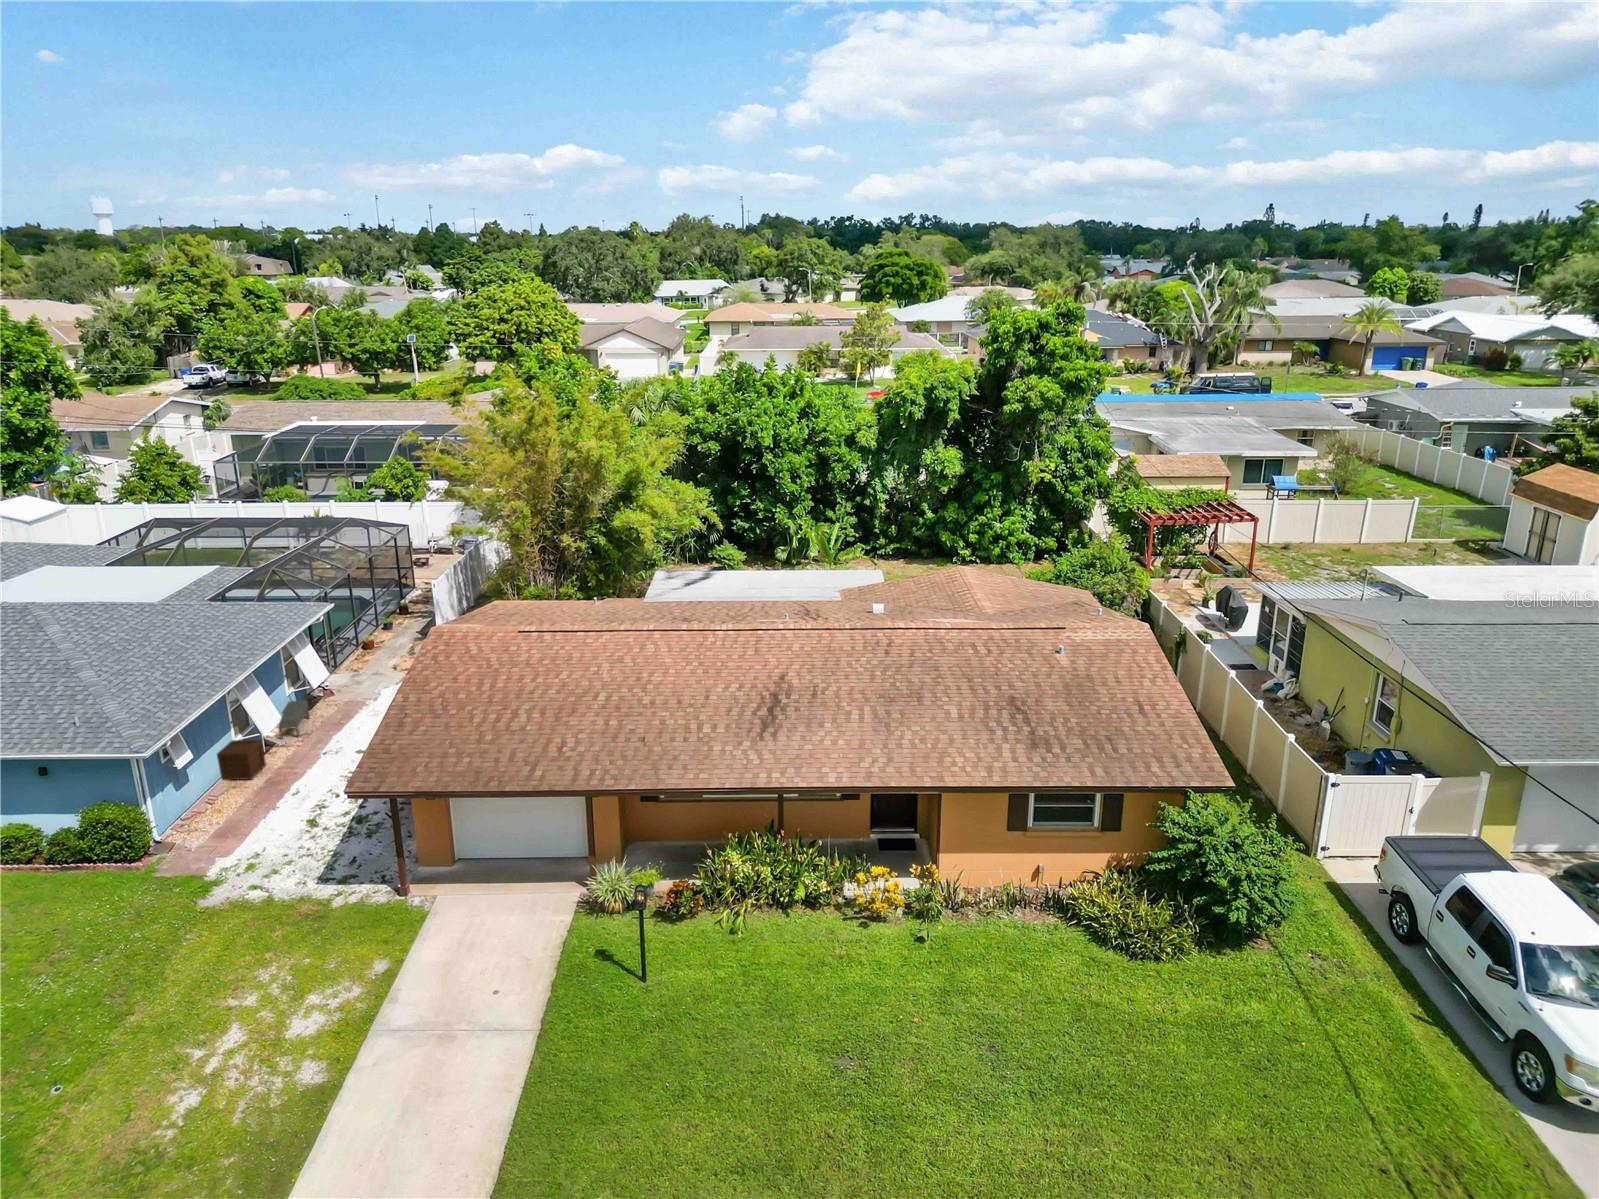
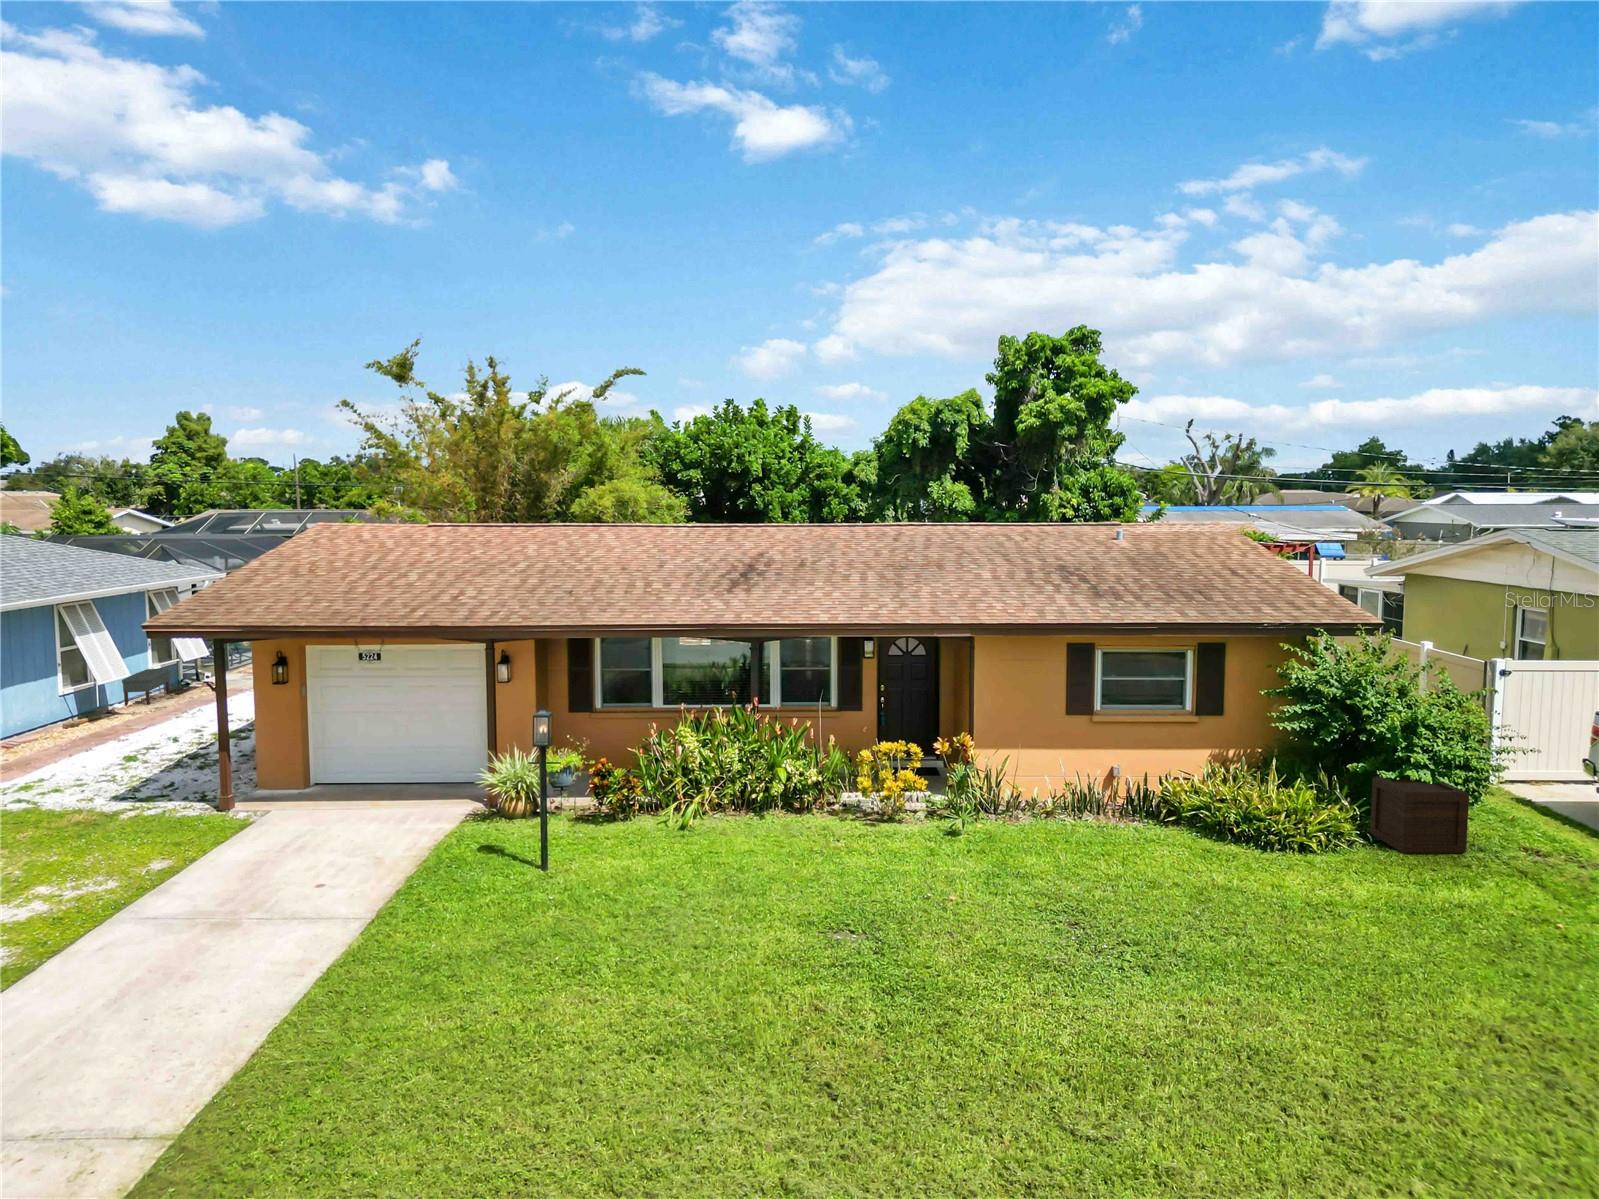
wooden crate: present [217,740,266,780] -> present [1370,777,1469,854]

